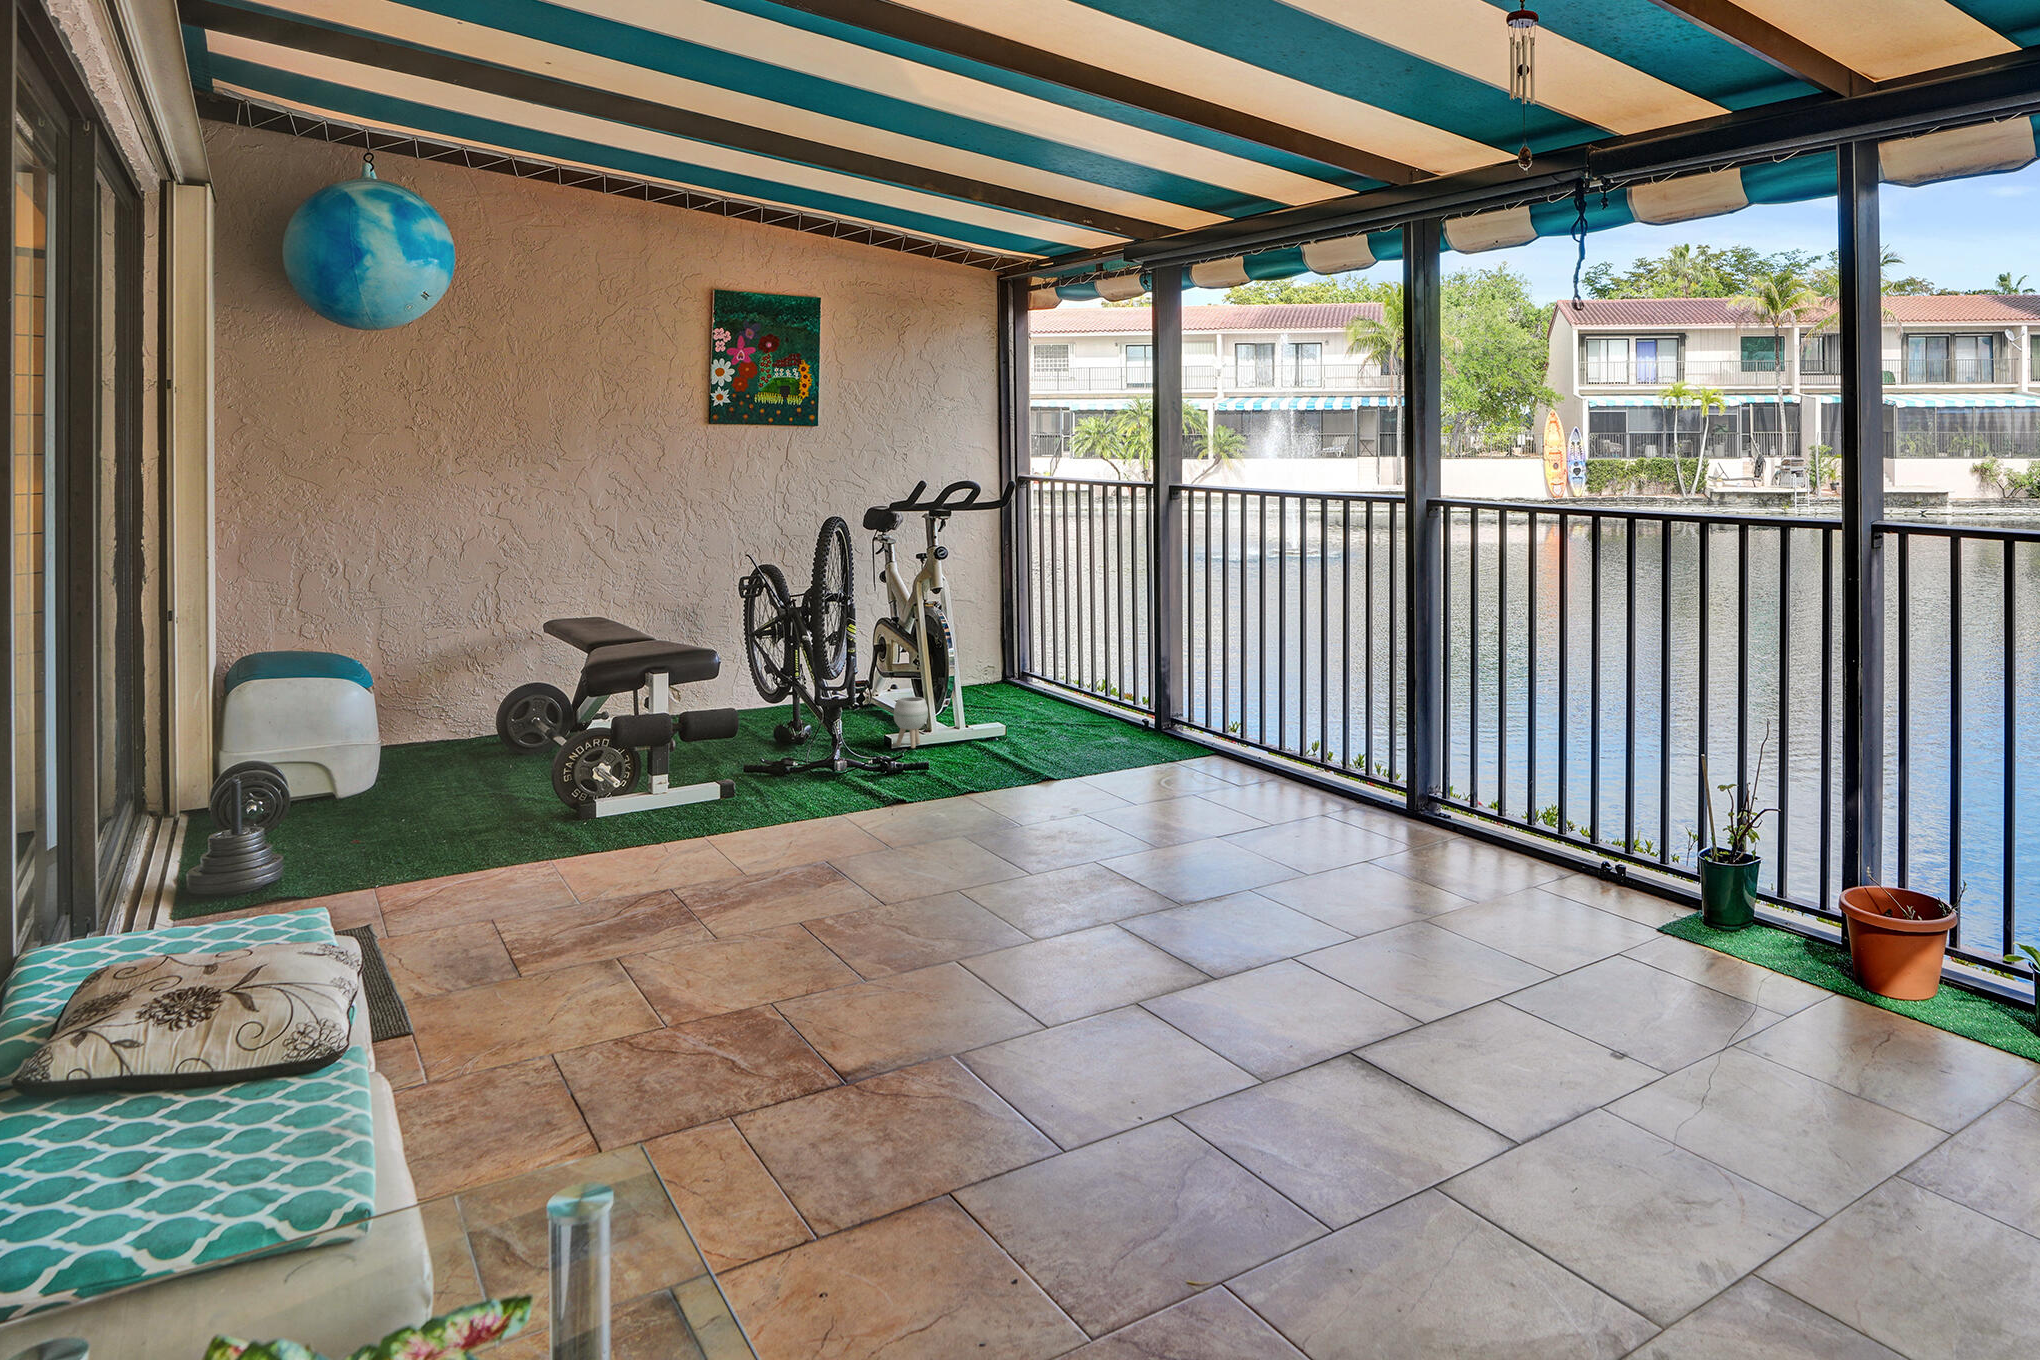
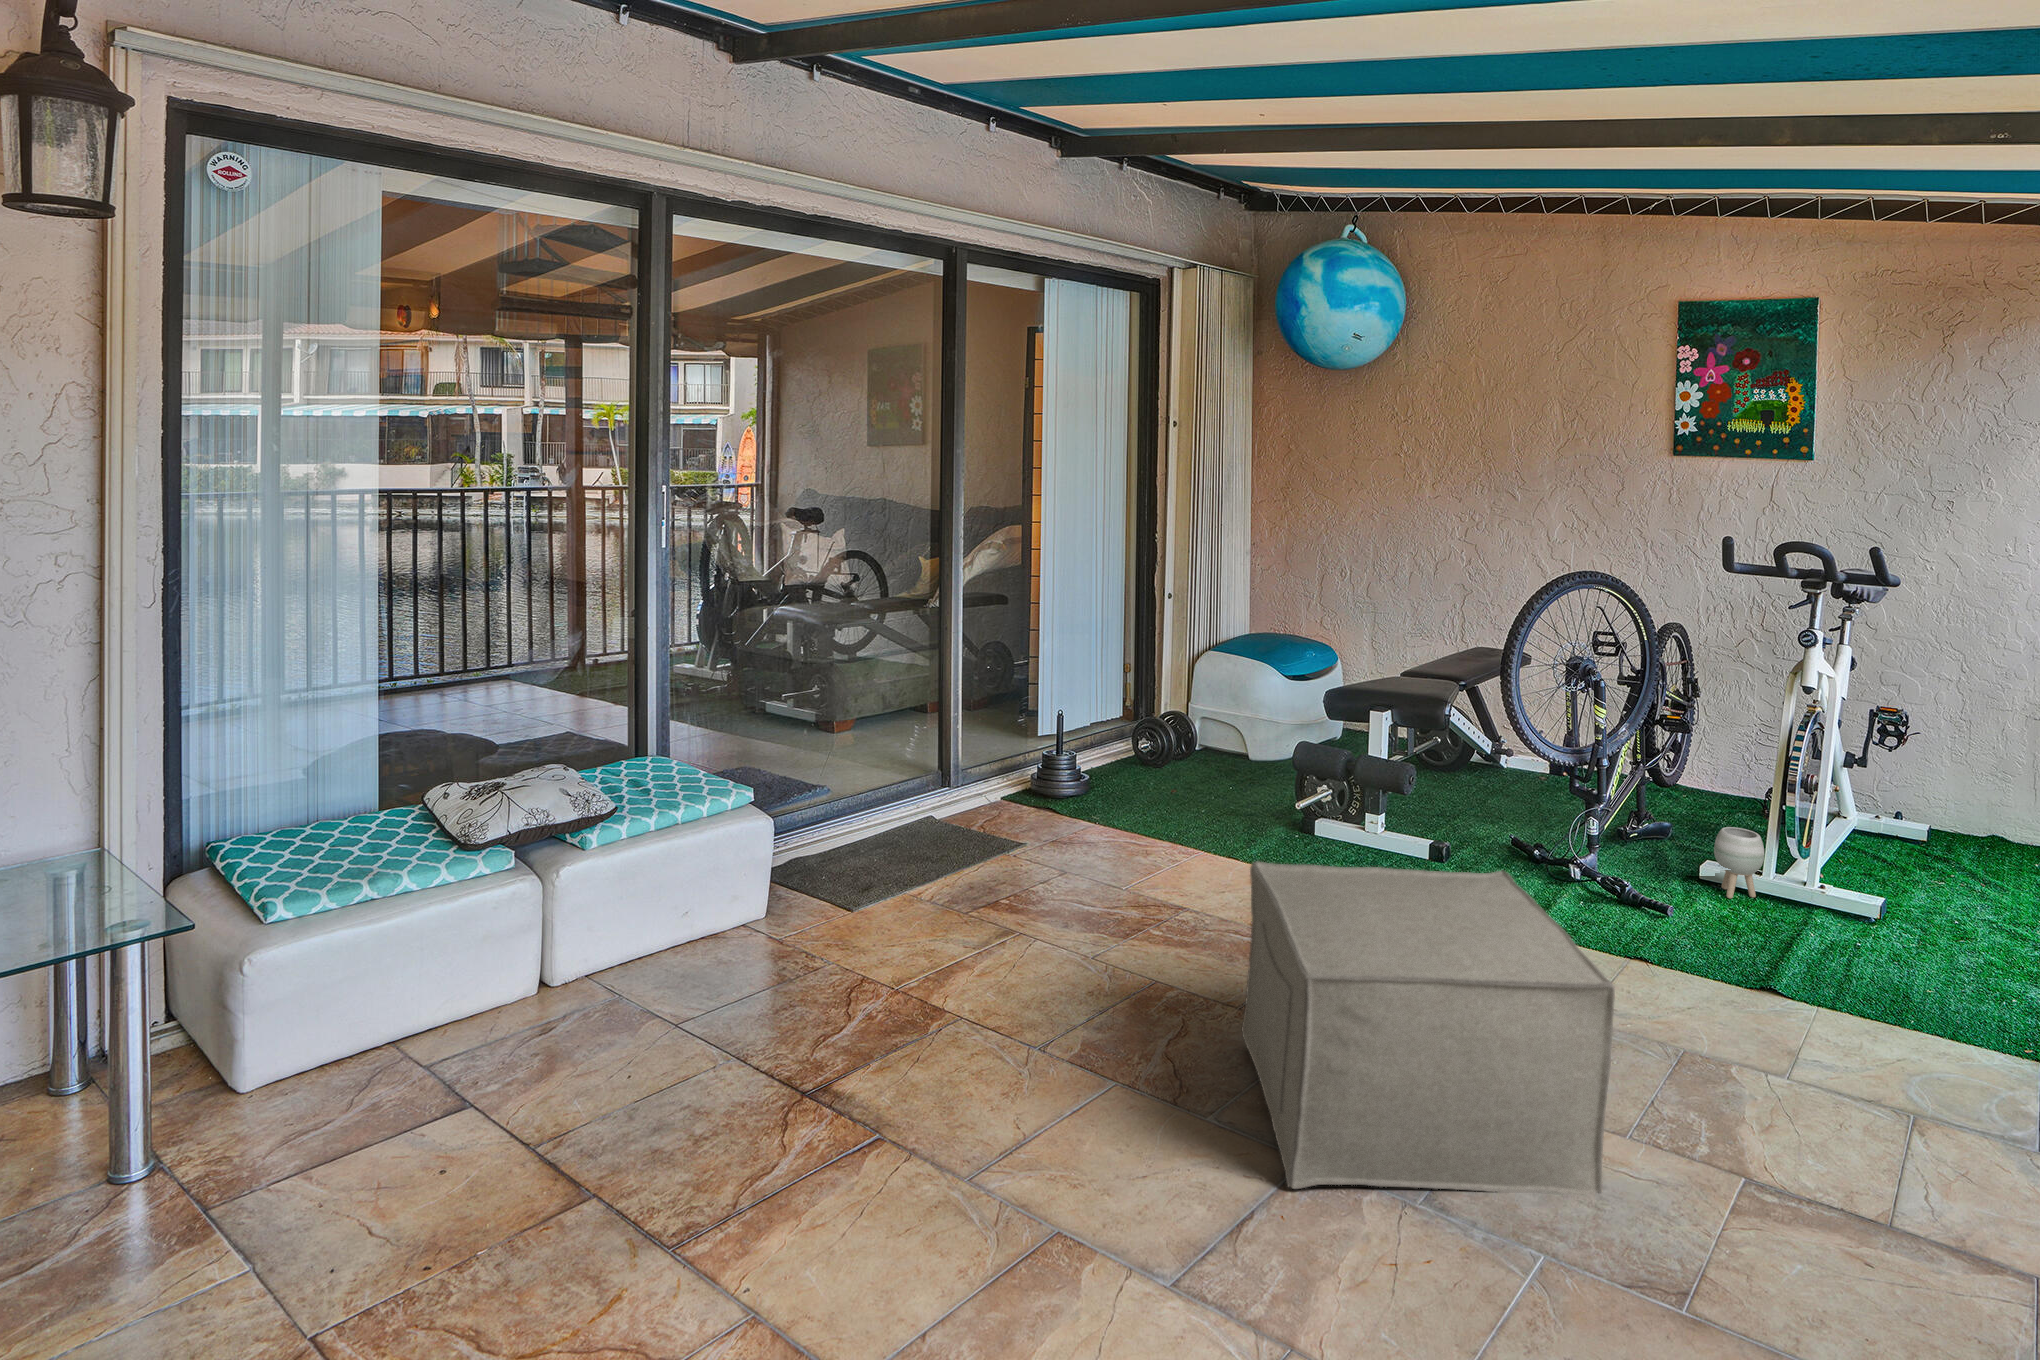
ottoman: none [985,717,1235,924] -> present [1242,862,1615,1196]

